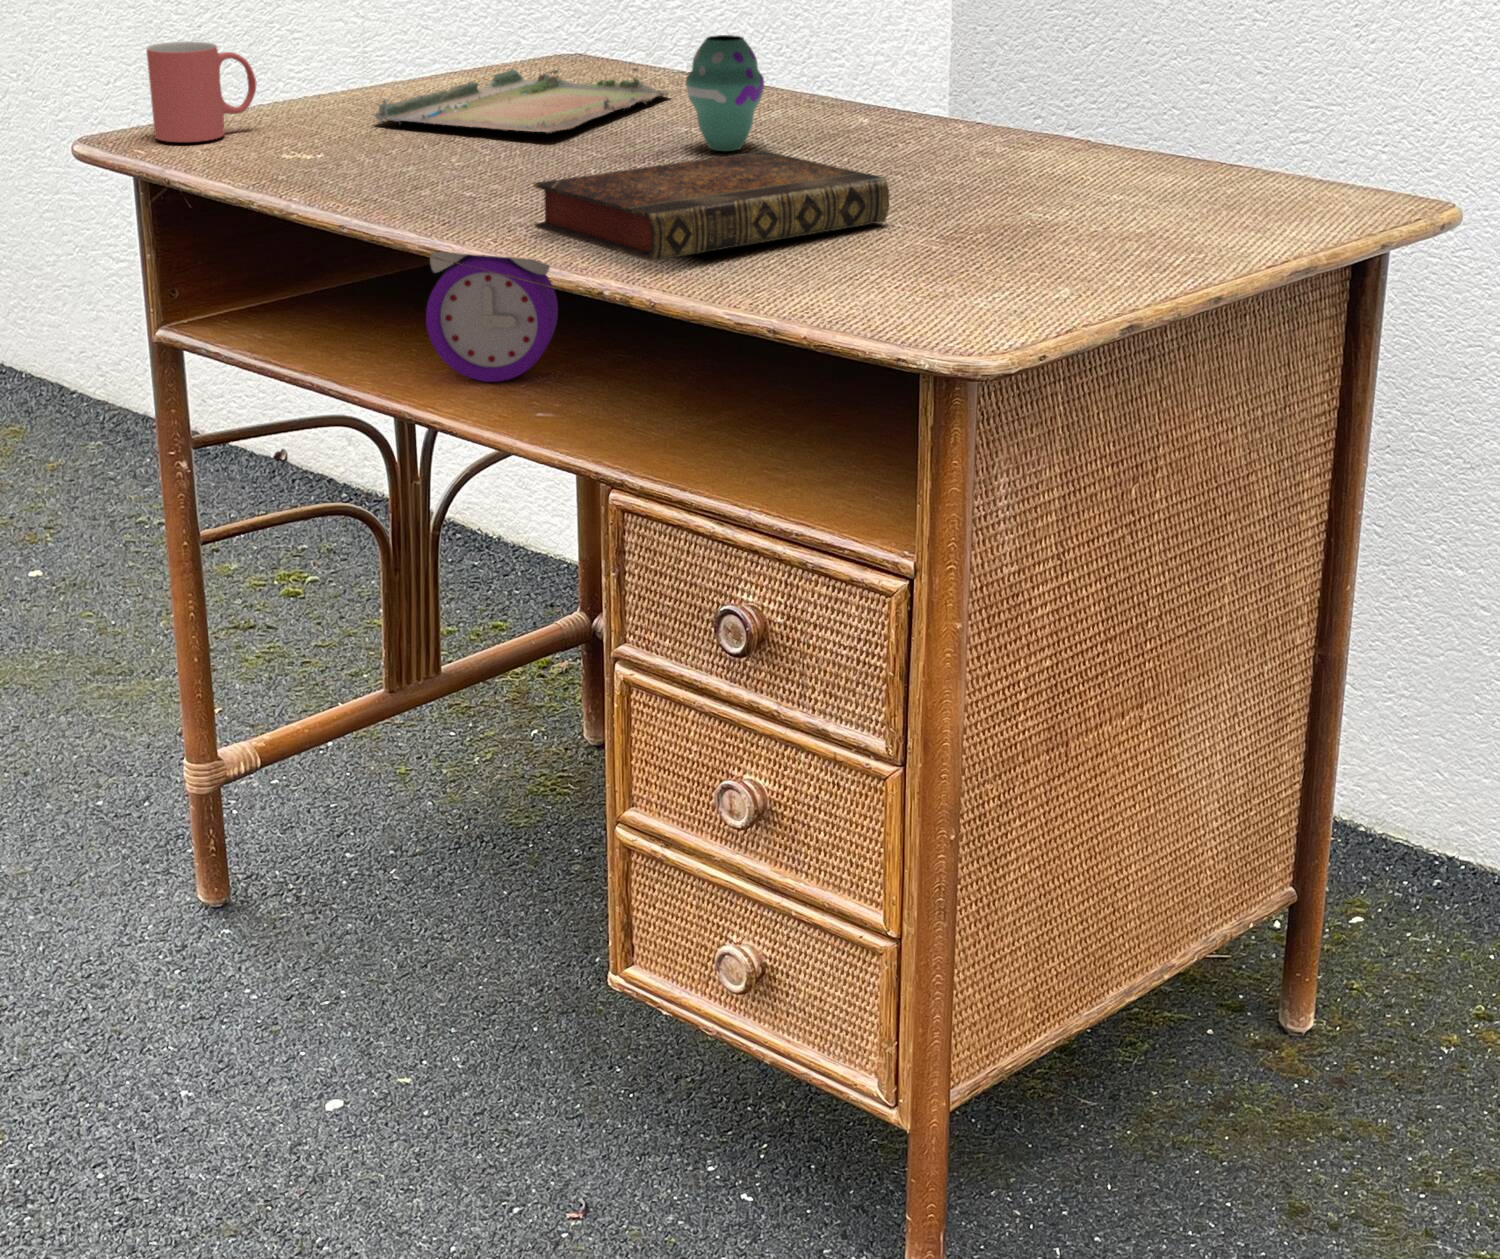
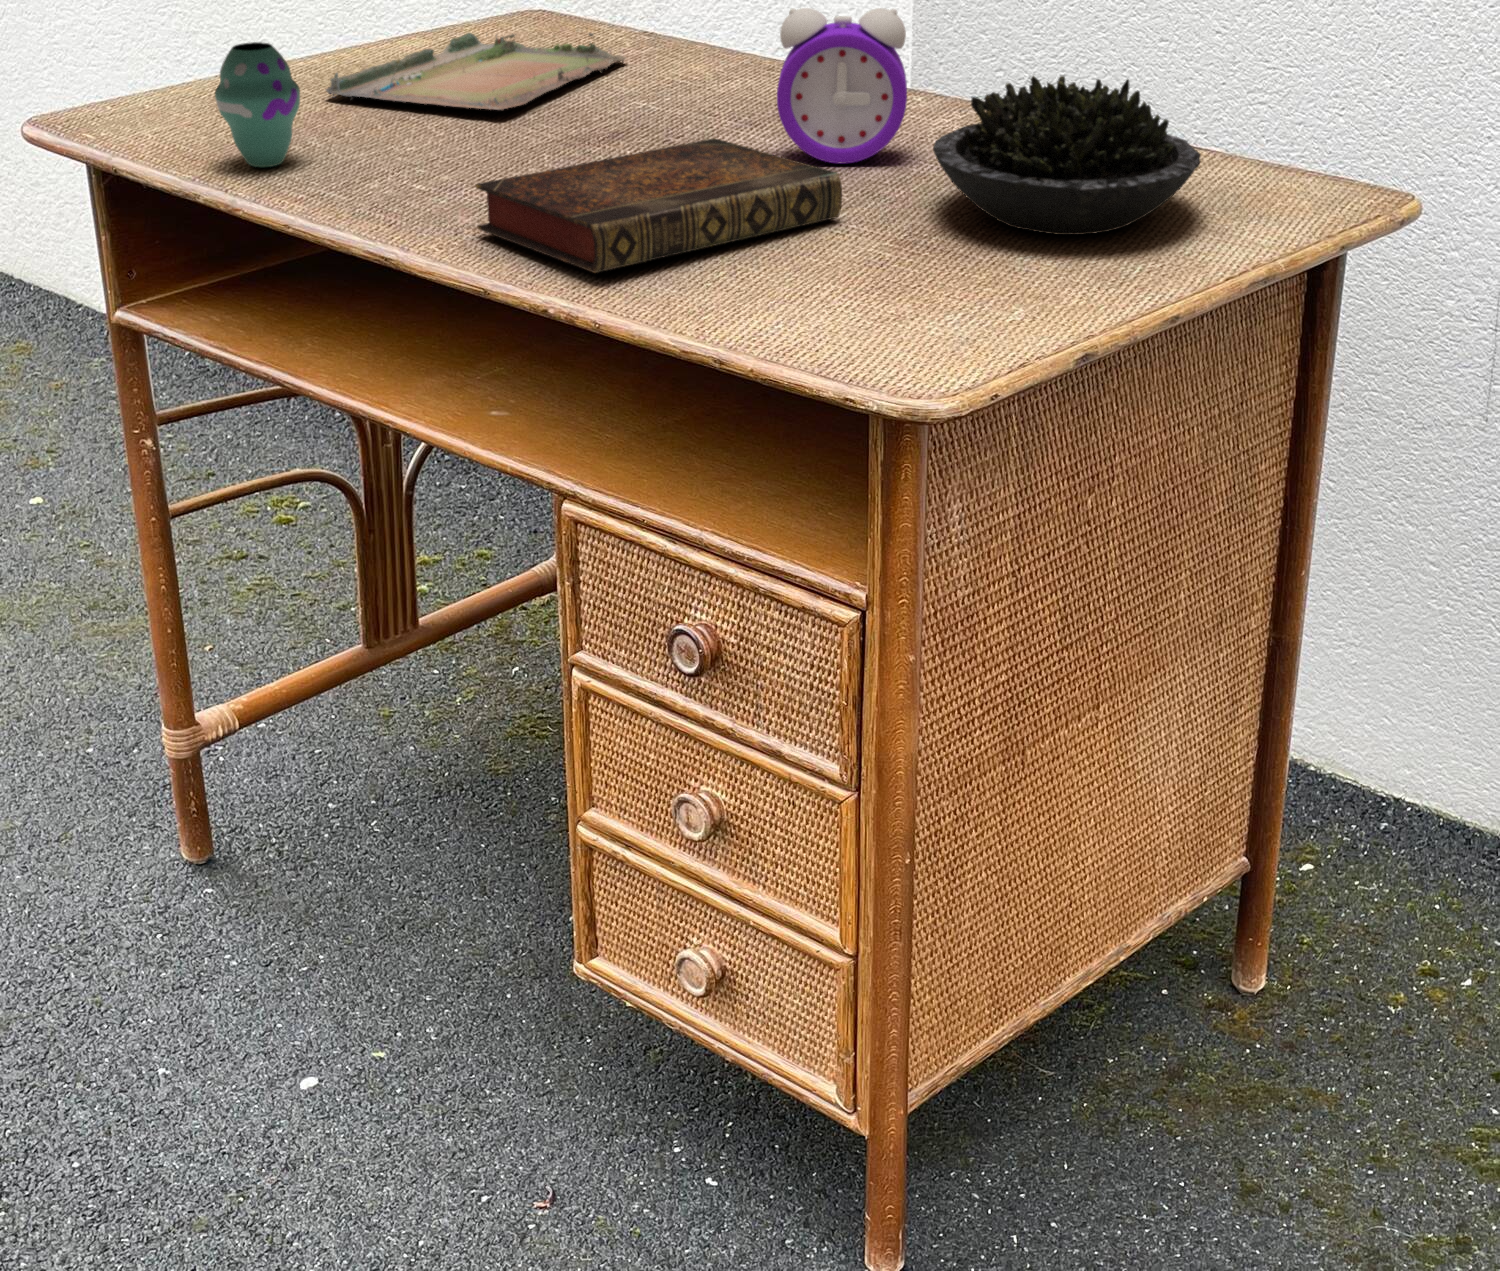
vase: present [686,35,764,151] -> present [215,42,300,167]
mug: present [147,42,256,142] -> none [90,18,205,123]
succulent plant: none [978,85,1239,237] -> present [933,76,1201,235]
alarm clock: present [426,252,558,382] -> present [777,8,907,164]

